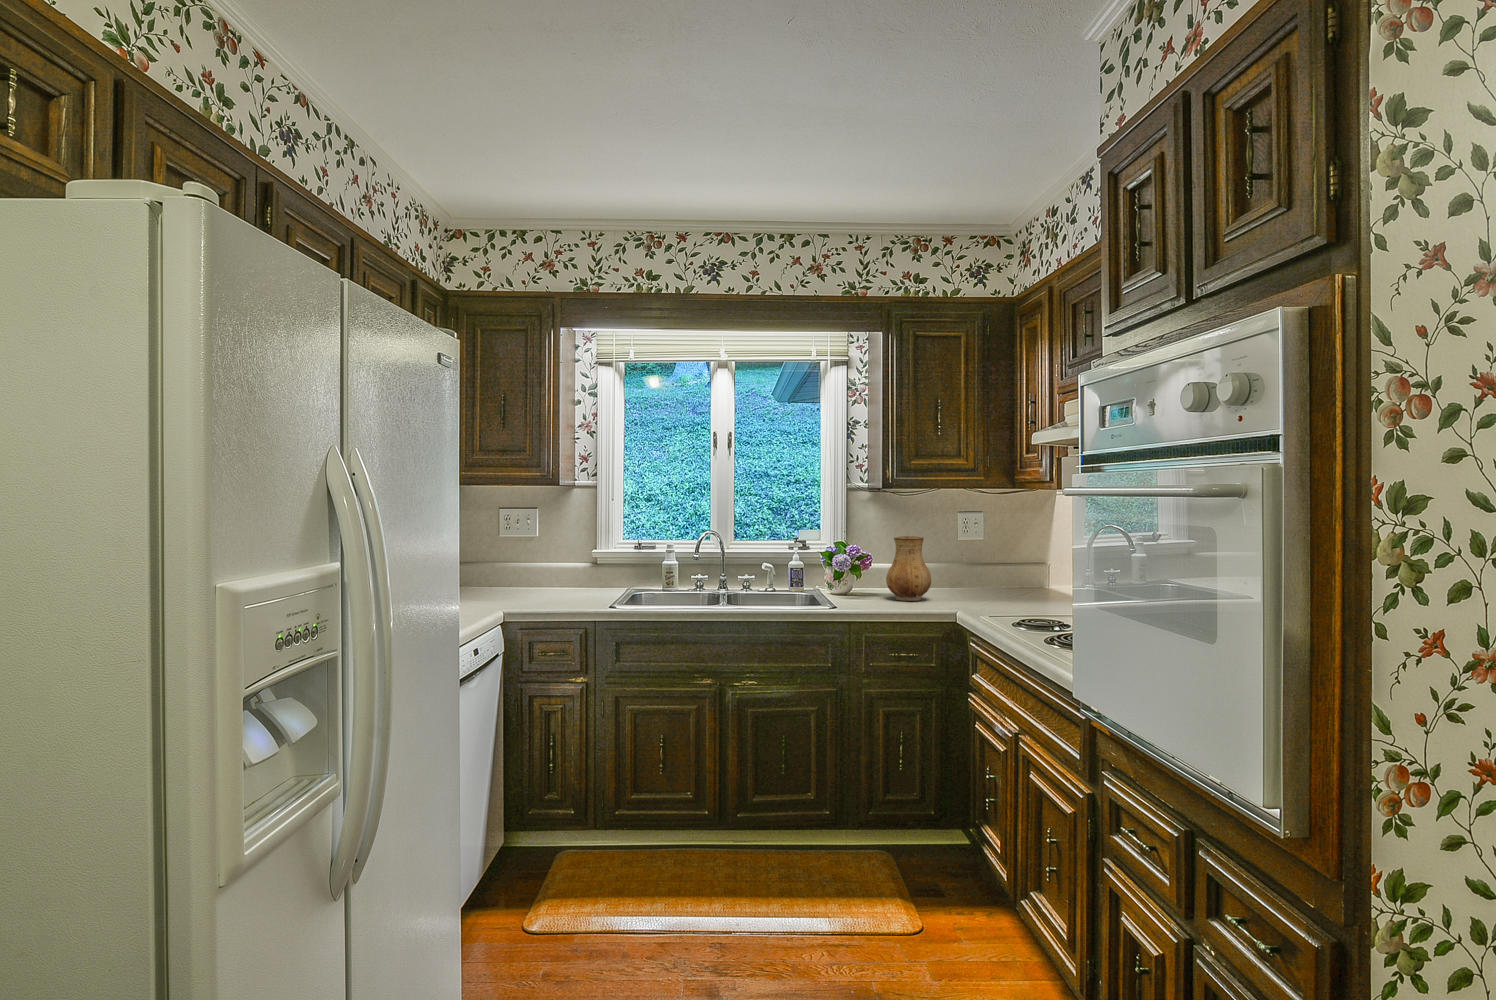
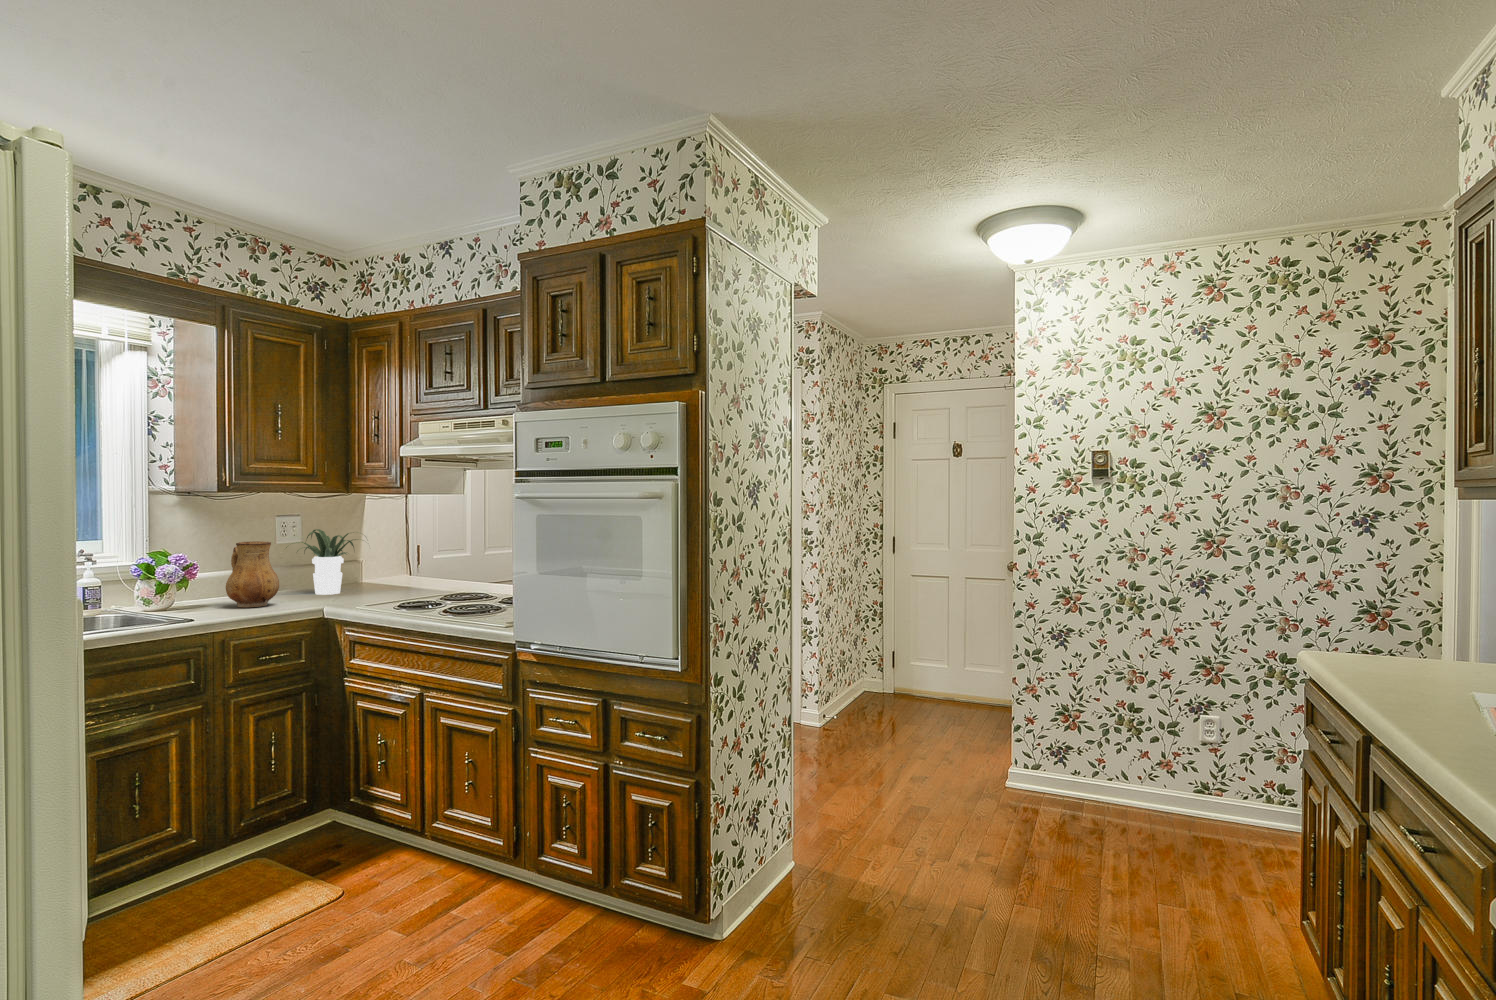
potted plant: none [953,526,1040,596] -> present [286,529,356,595]

